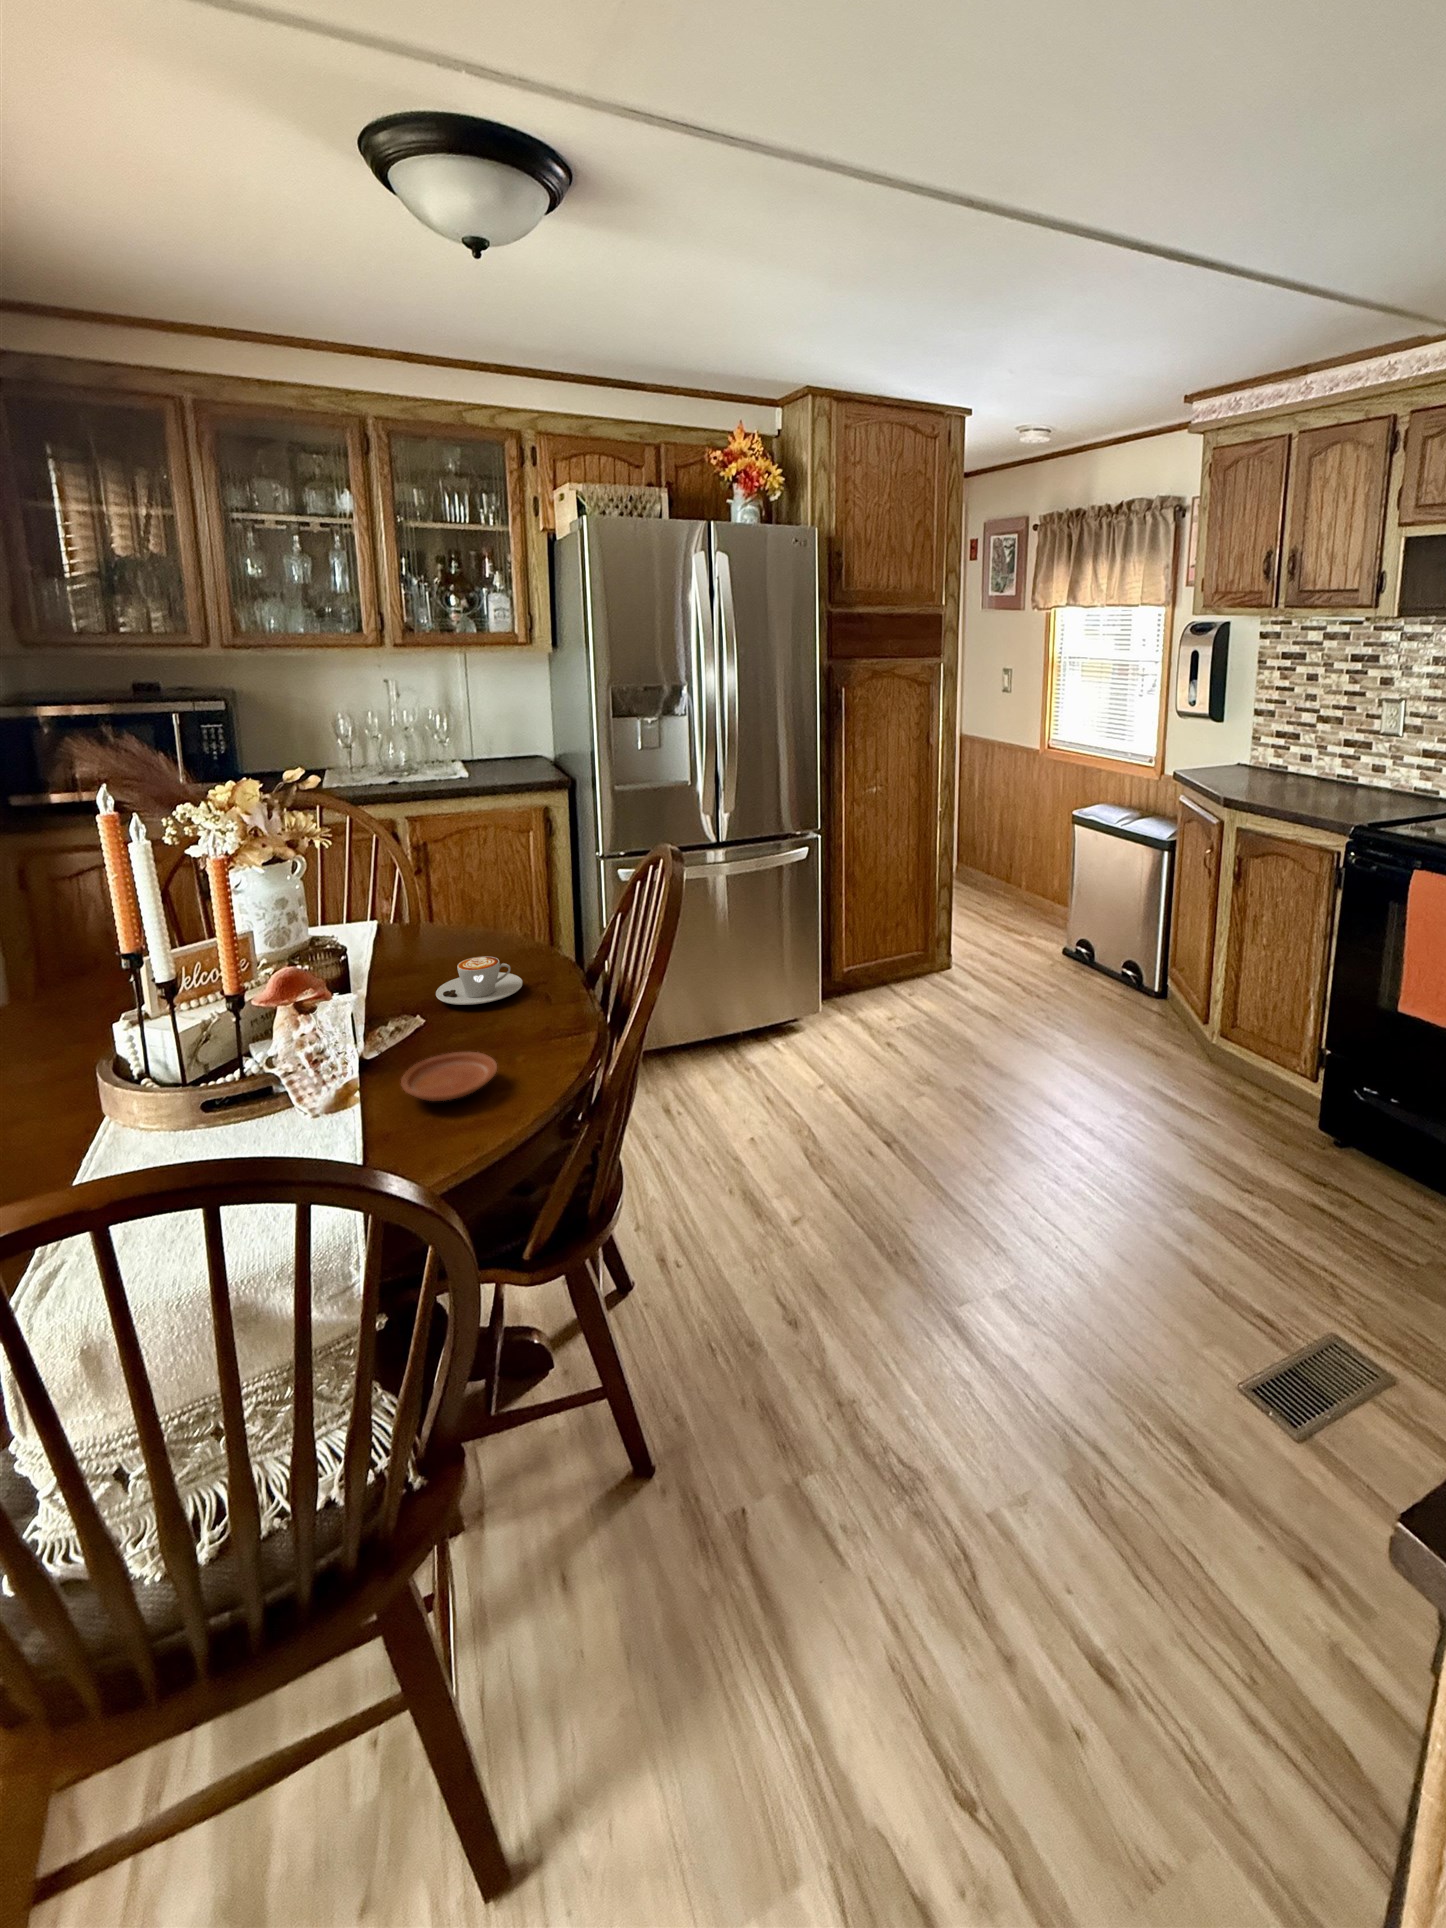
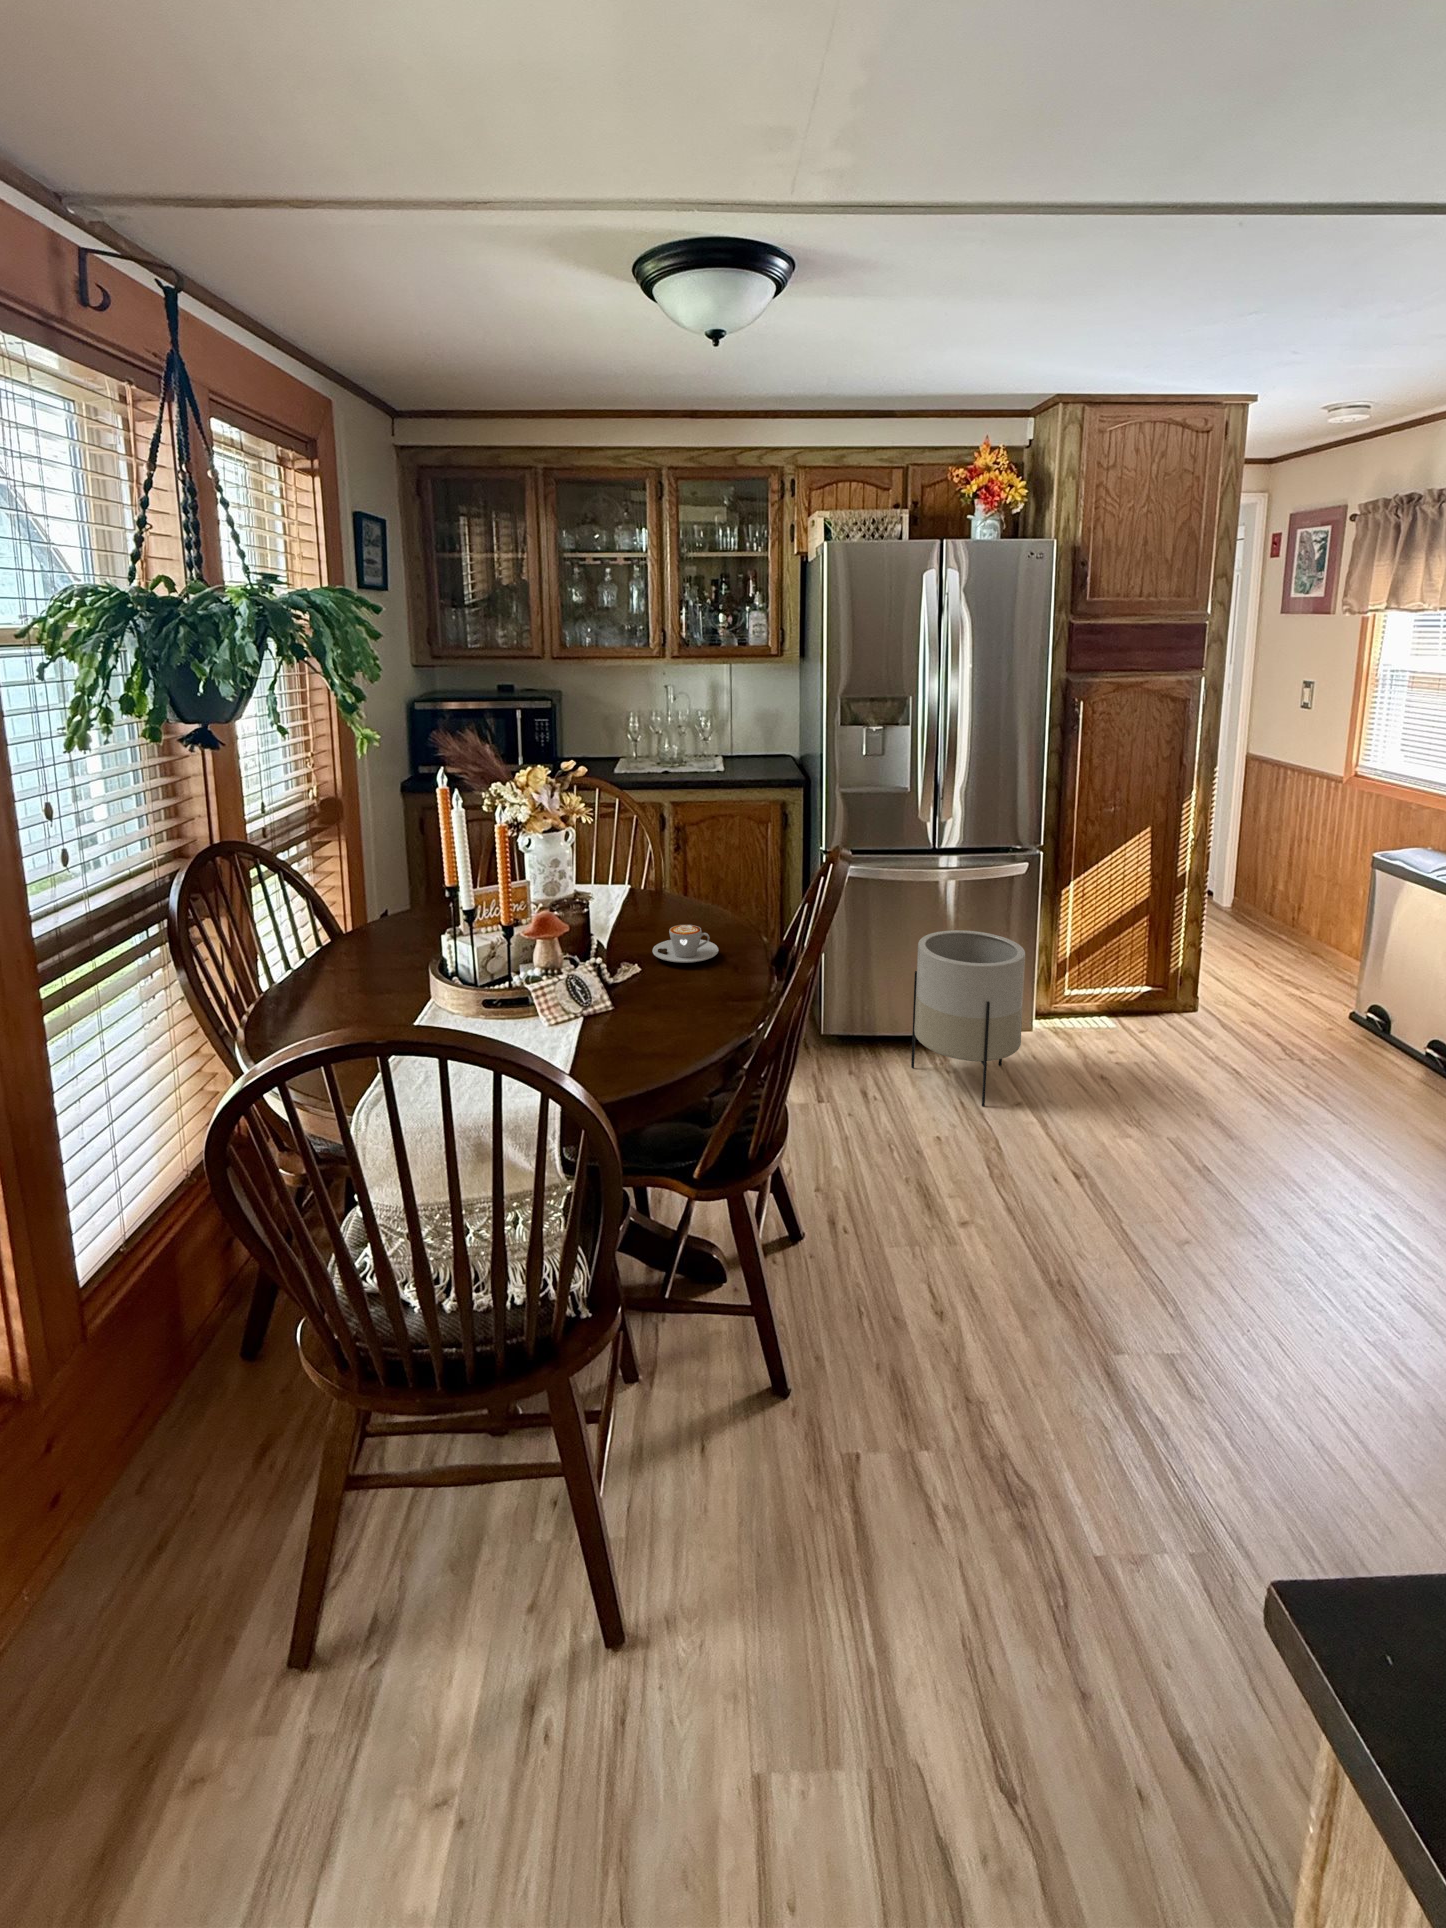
planter: none [709,921,818,1095] -> present [911,930,1025,1106]
plate: present [401,1052,497,1101] -> none [609,996,678,1031]

